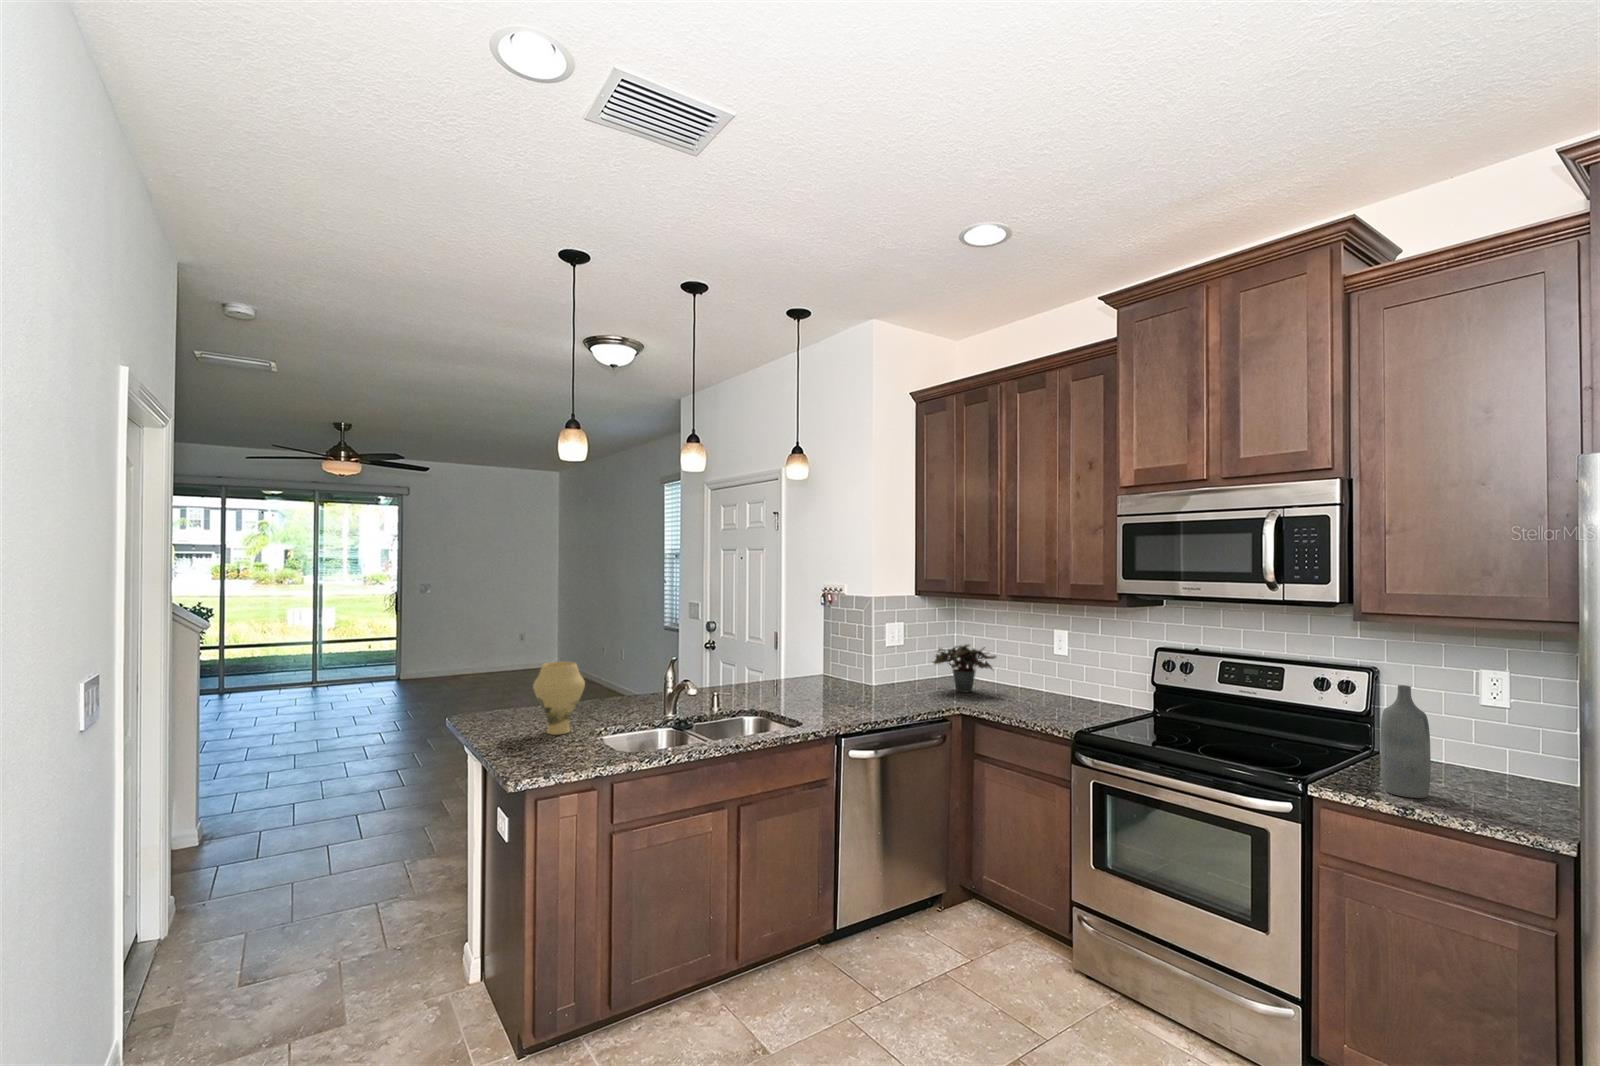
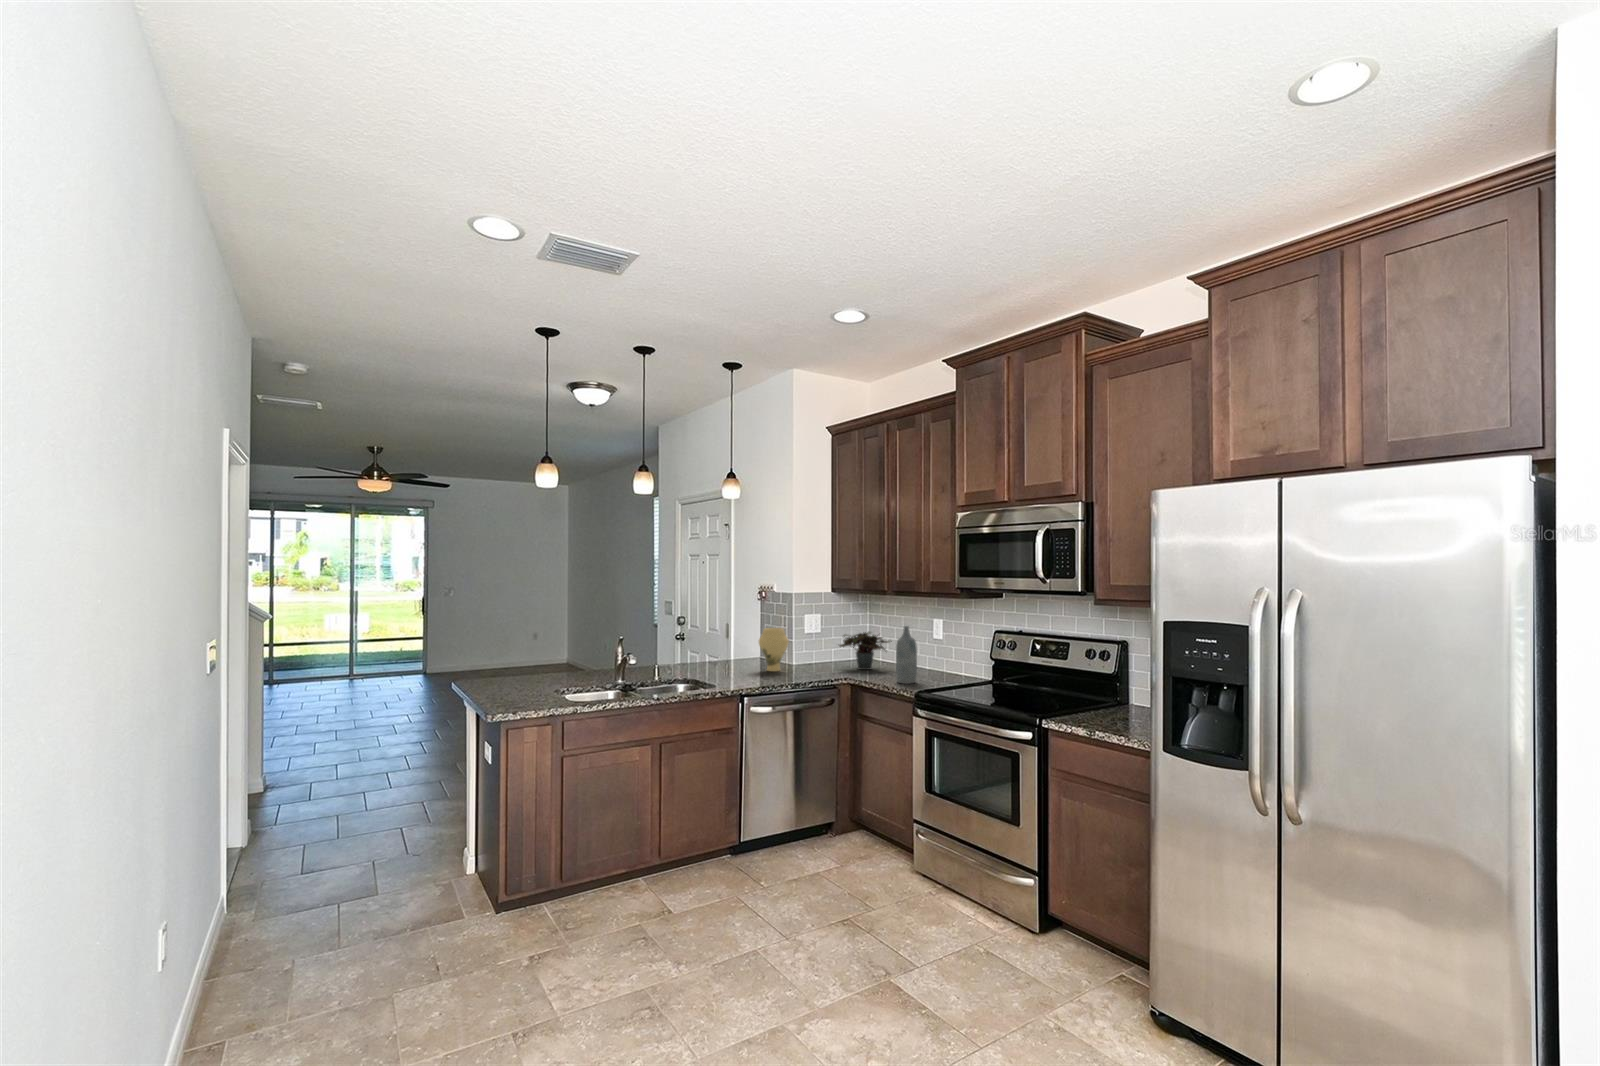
vase: present [533,662,585,735] -> present [759,628,789,672]
bottle: present [1380,685,1431,798] -> present [896,626,917,684]

